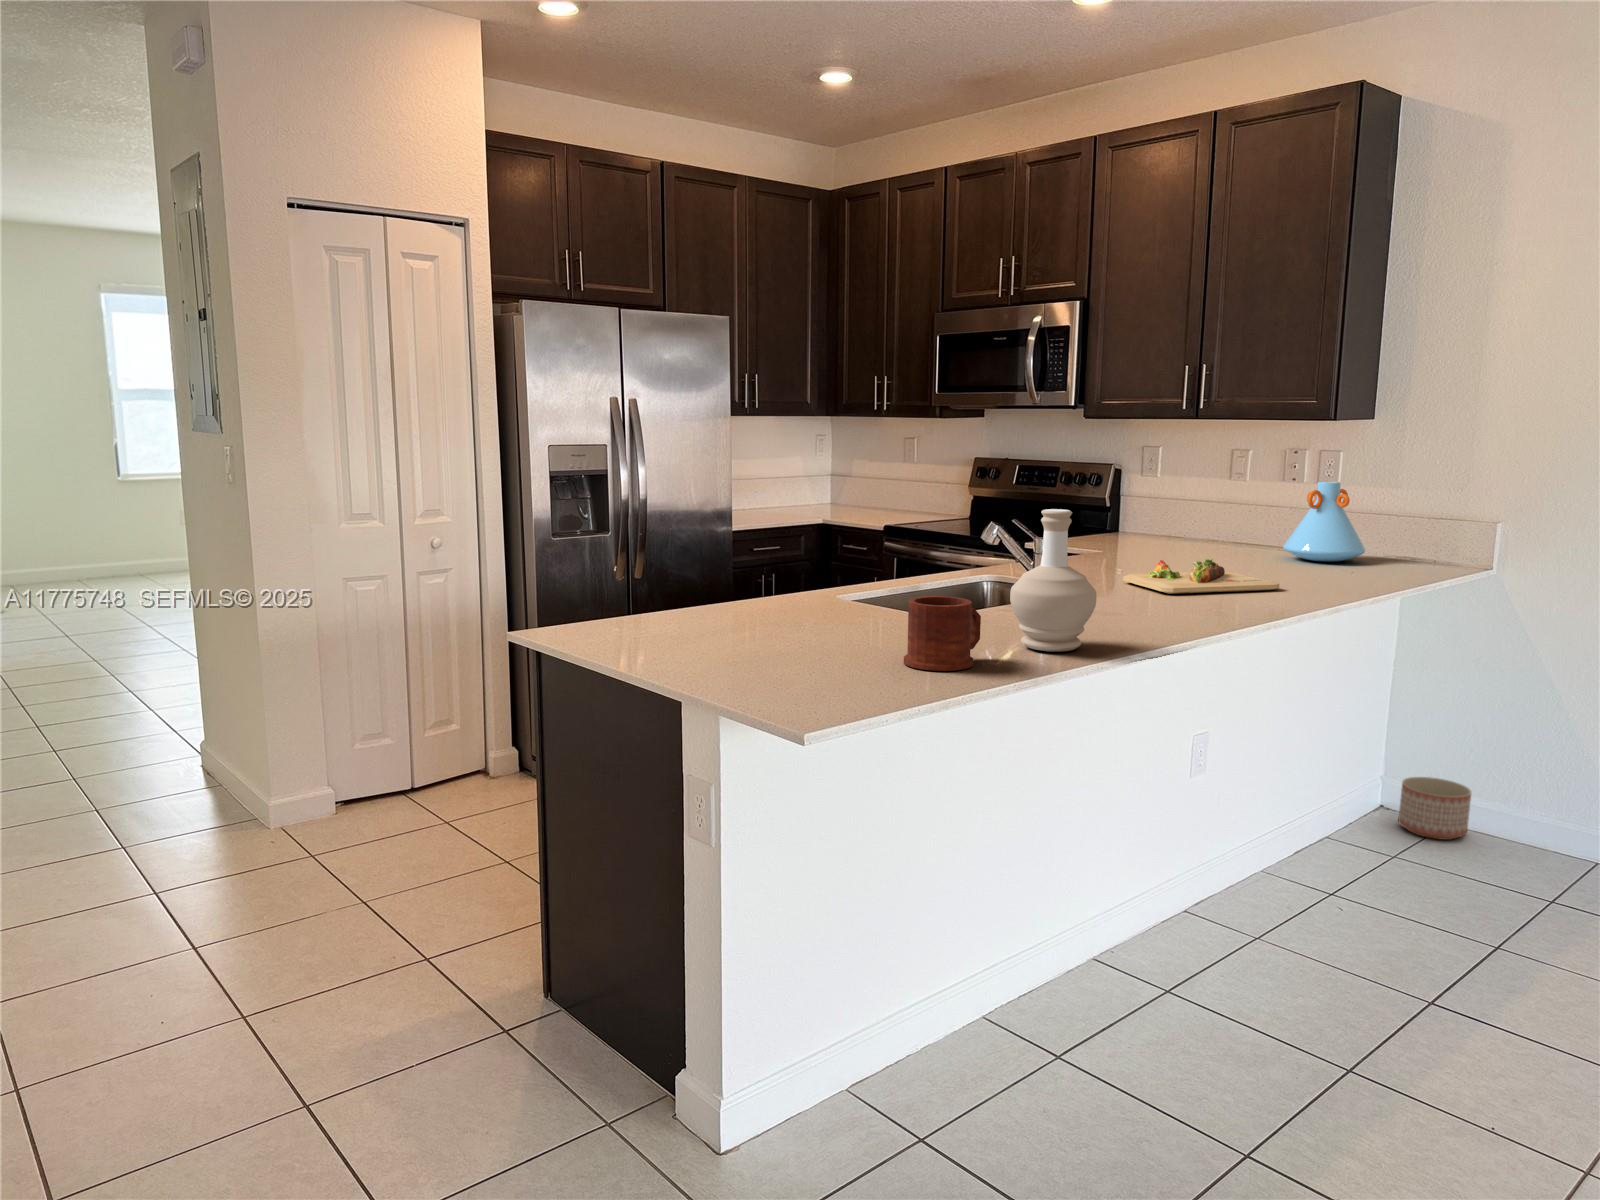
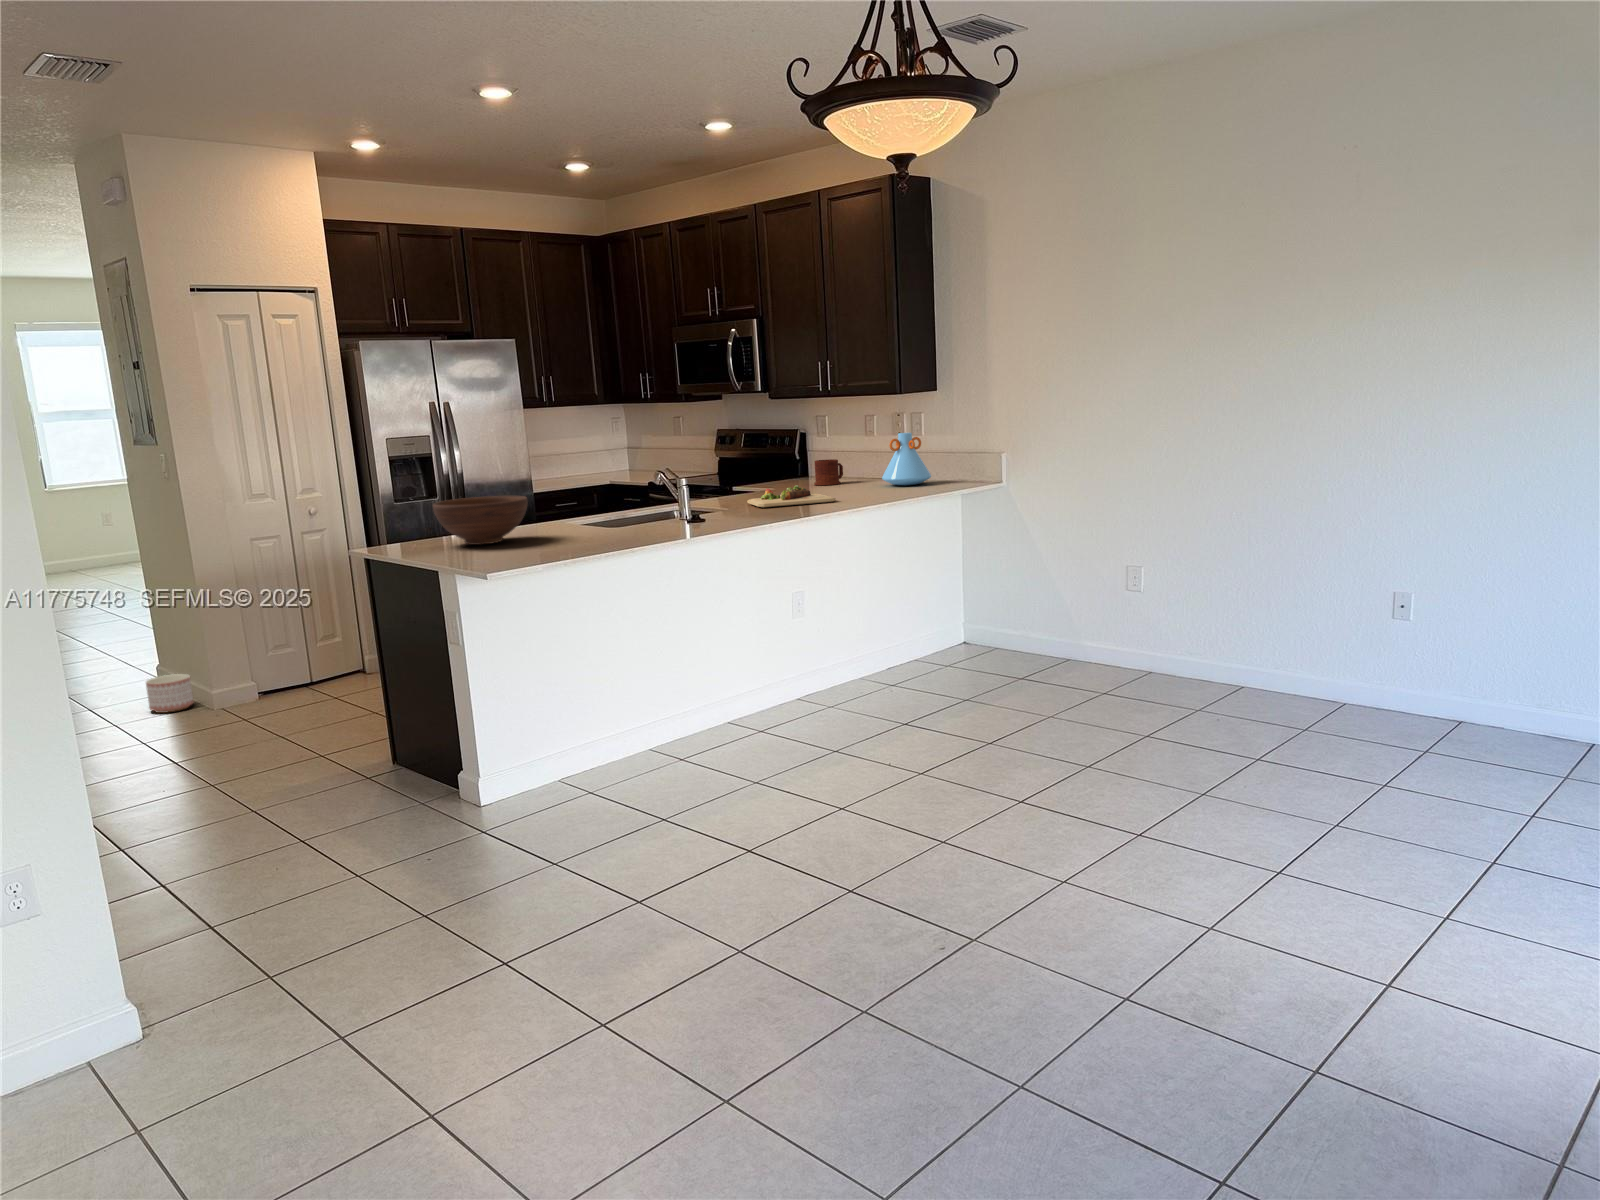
bottle: present [1010,509,1097,651] -> none [622,459,667,534]
fruit bowl: none [662,557,836,652] -> present [433,496,528,545]
mug: present [904,596,981,671] -> present [814,459,843,485]
planter: present [1399,777,1471,840] -> present [146,674,193,713]

